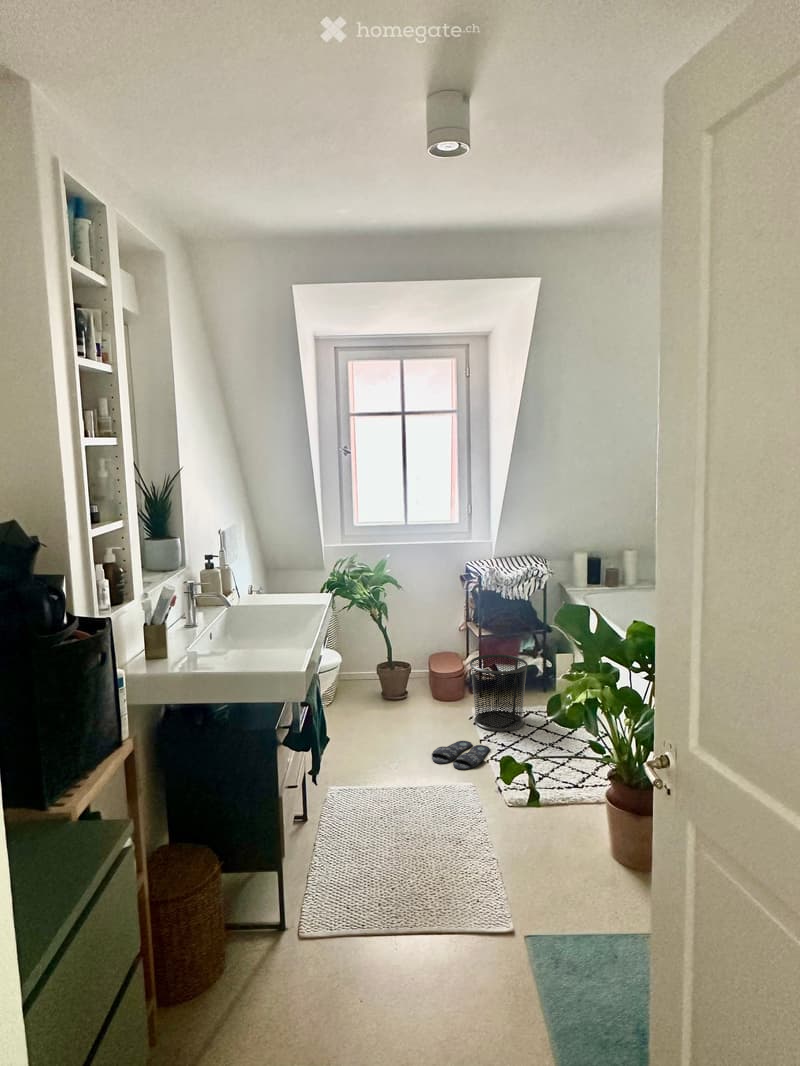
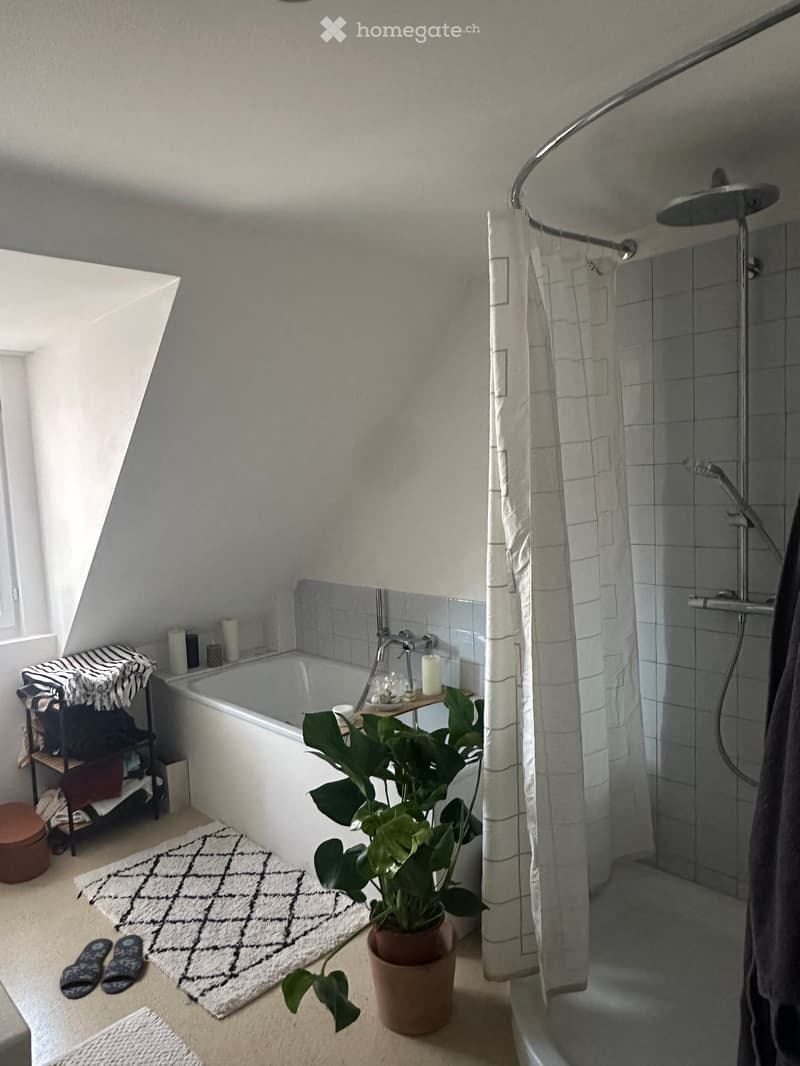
waste bin: present [470,654,528,731] -> none [76,789,162,907]

